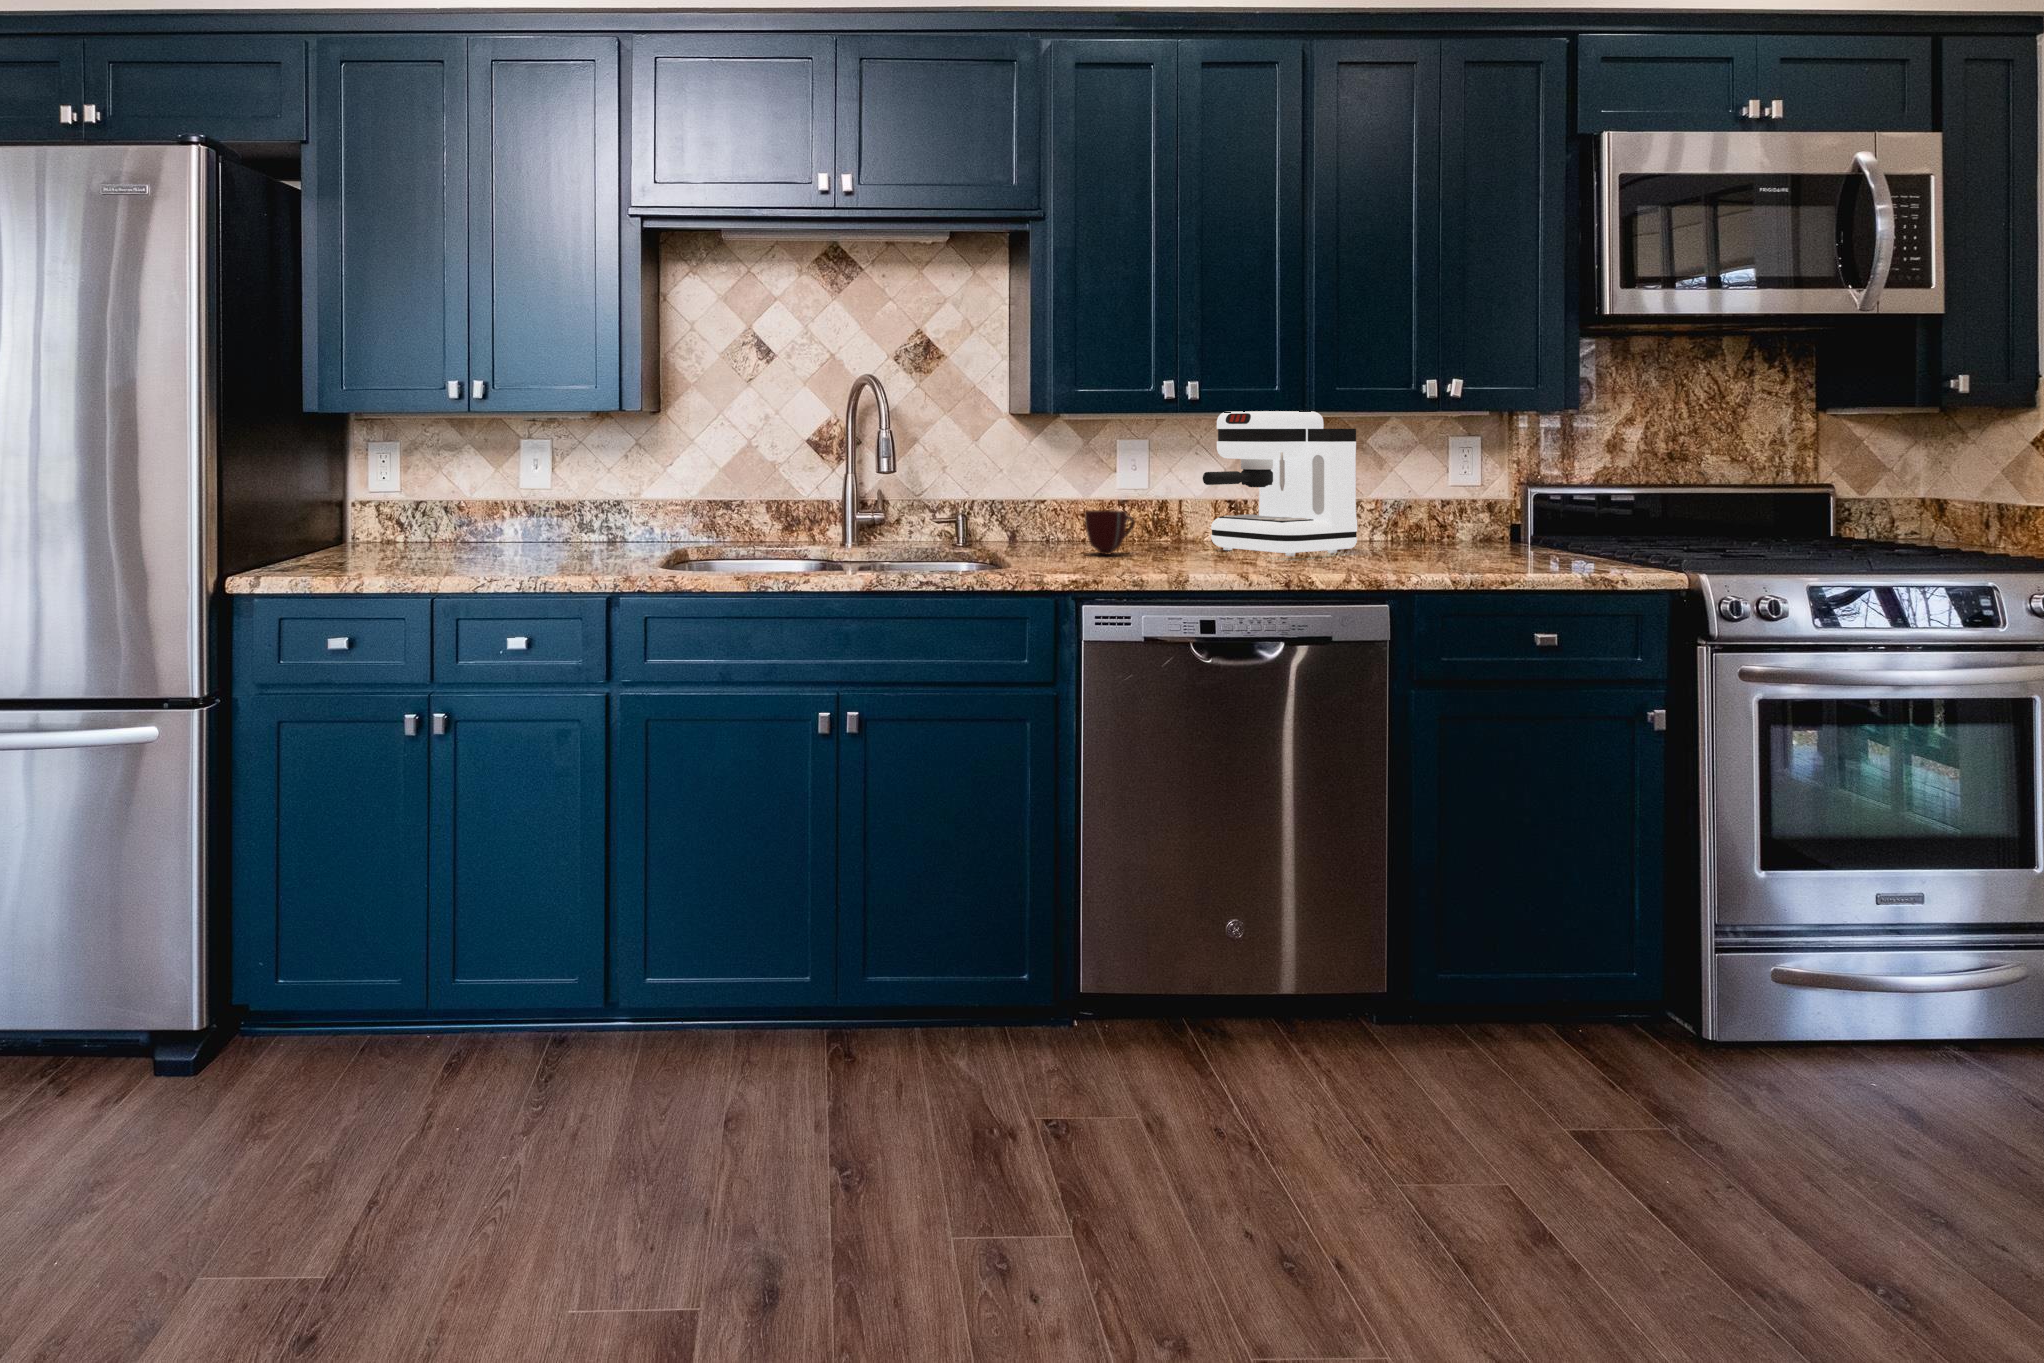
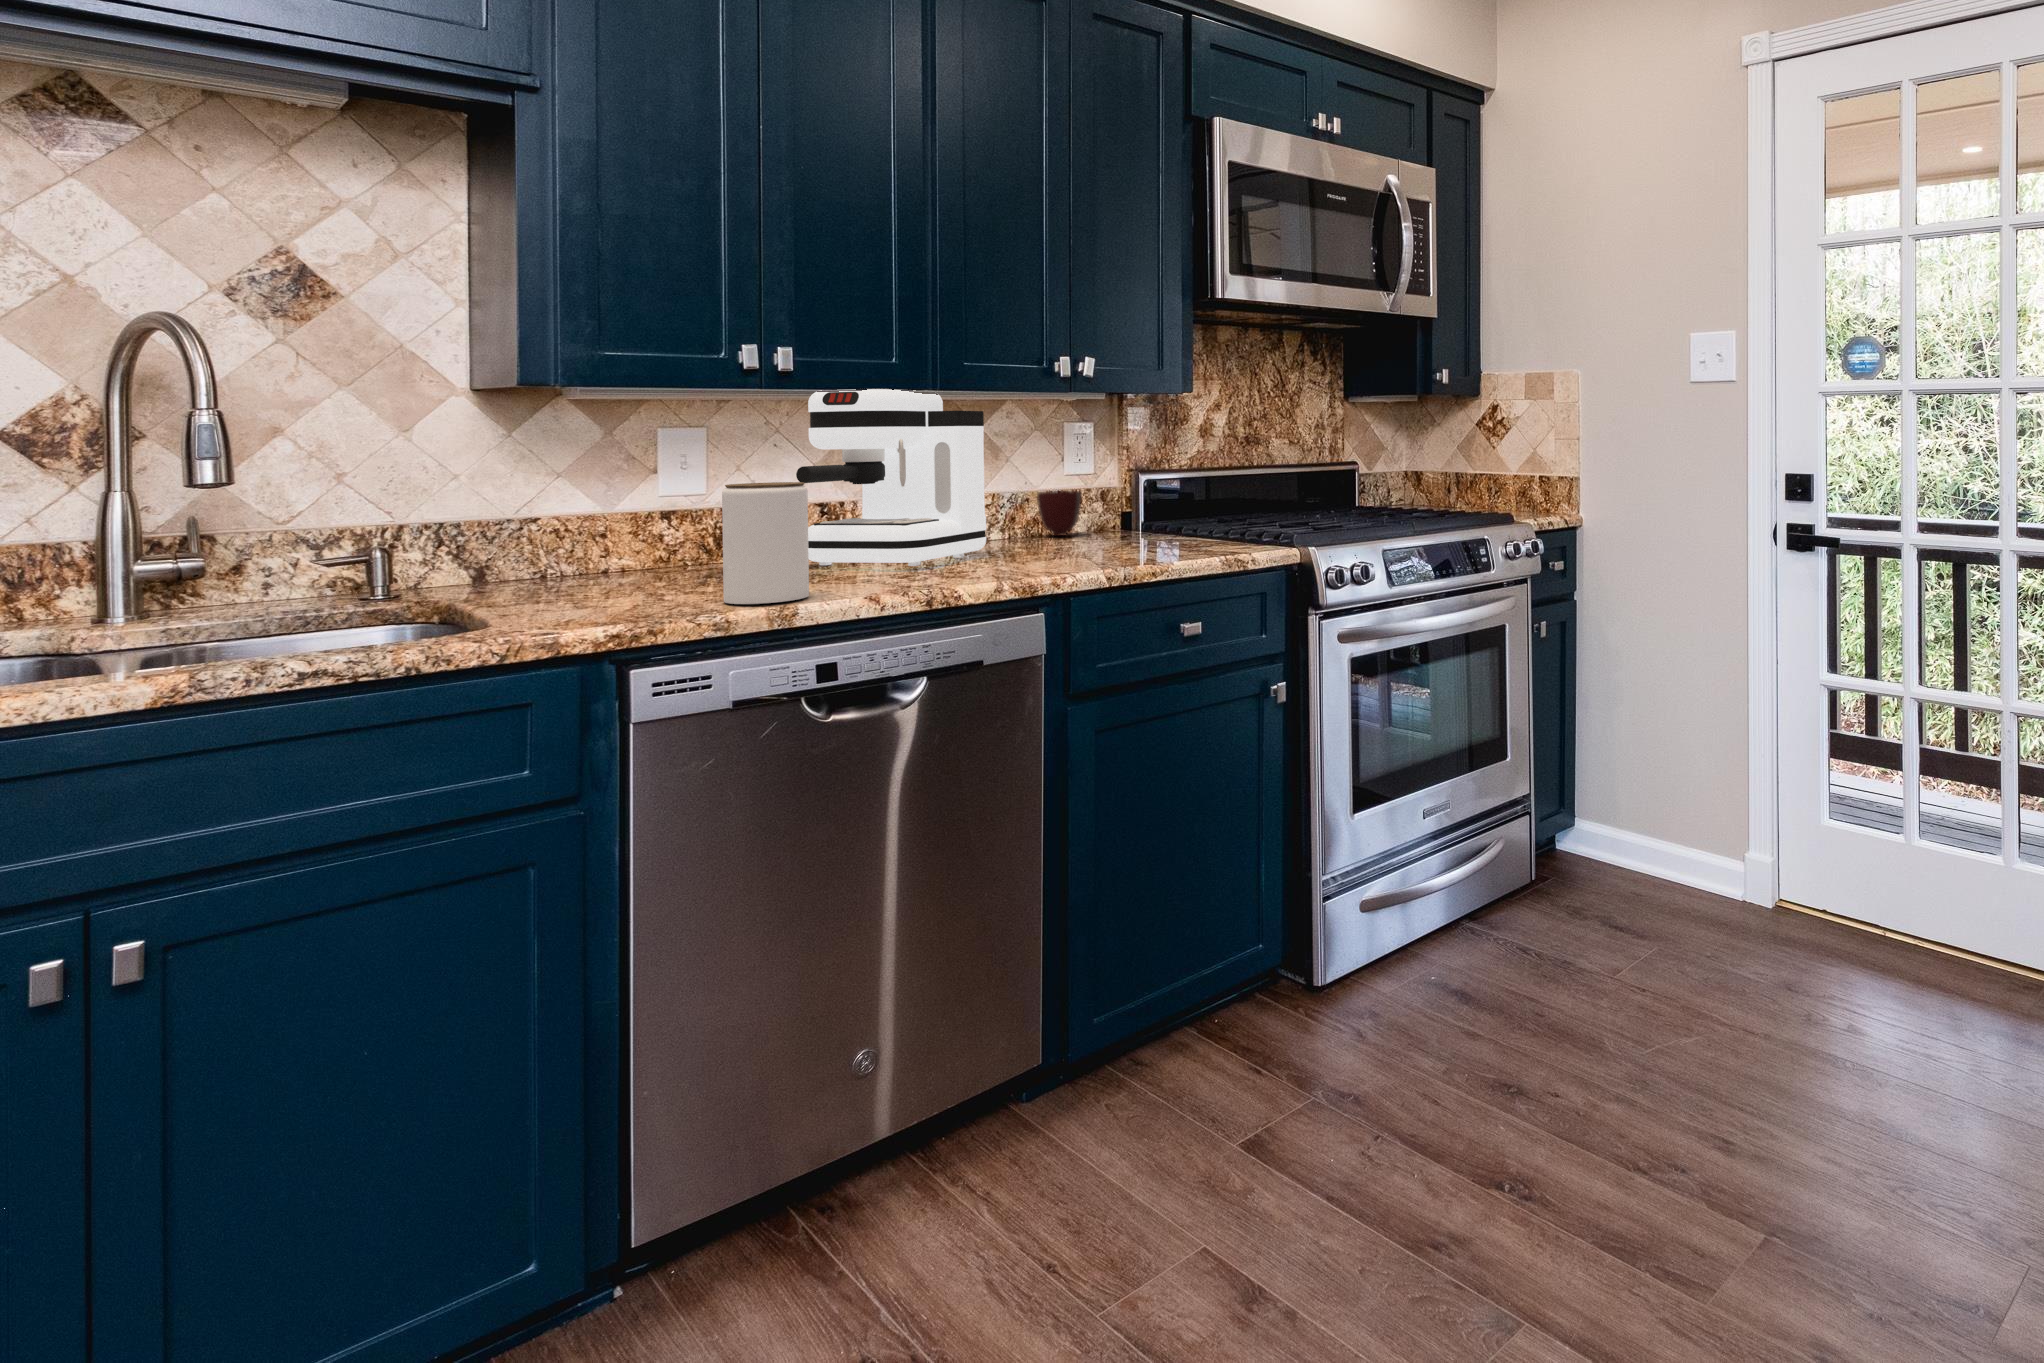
jar: none [1144,484,1200,571] -> present [722,482,809,604]
mug: present [1084,510,1135,555] -> present [1037,491,1082,536]

